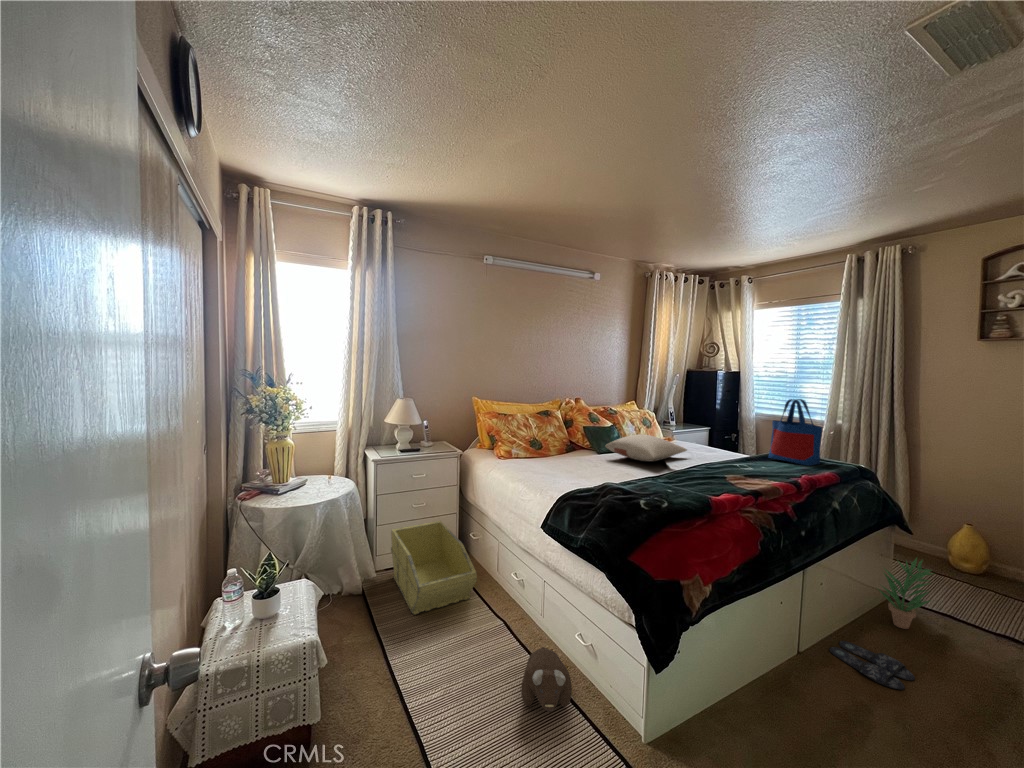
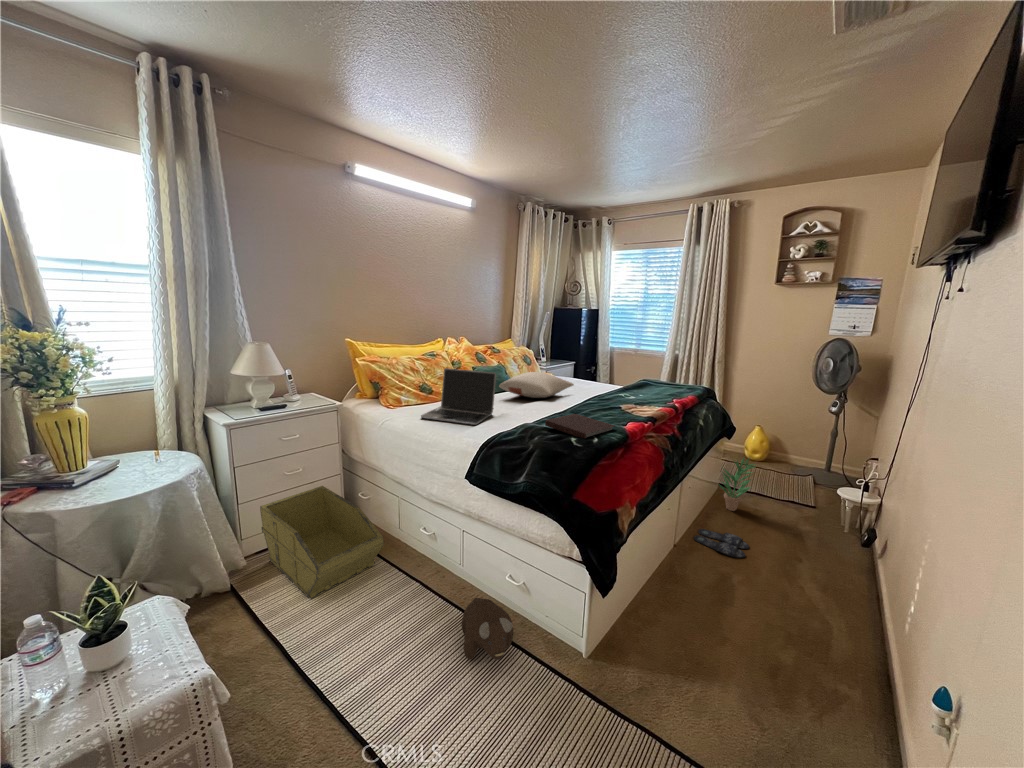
tote bag: present [768,399,822,465] -> none [640,333,685,392]
laptop: none [522,426,594,480] -> present [421,368,496,425]
notebook: none [625,478,698,504] -> present [545,414,615,439]

